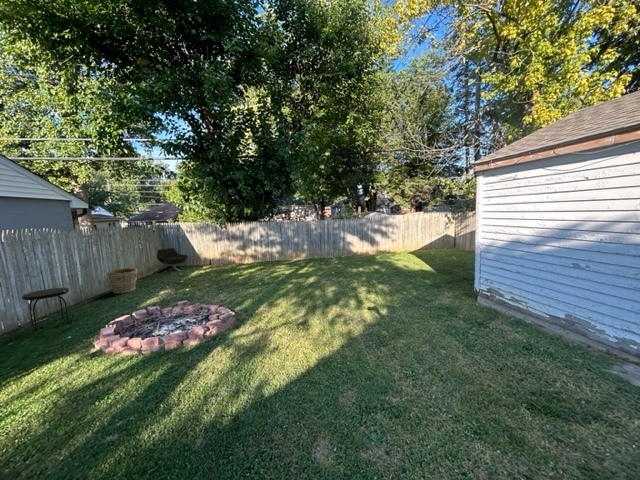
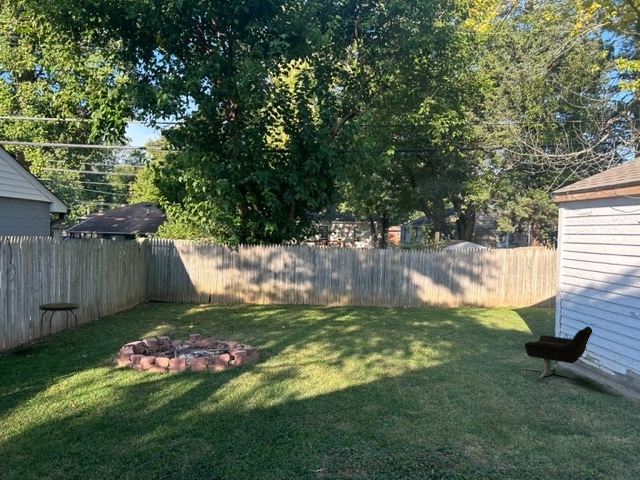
lounge chair: present [157,248,188,271] -> present [521,326,592,378]
wooden bucket: present [107,268,138,294] -> none [99,292,133,322]

